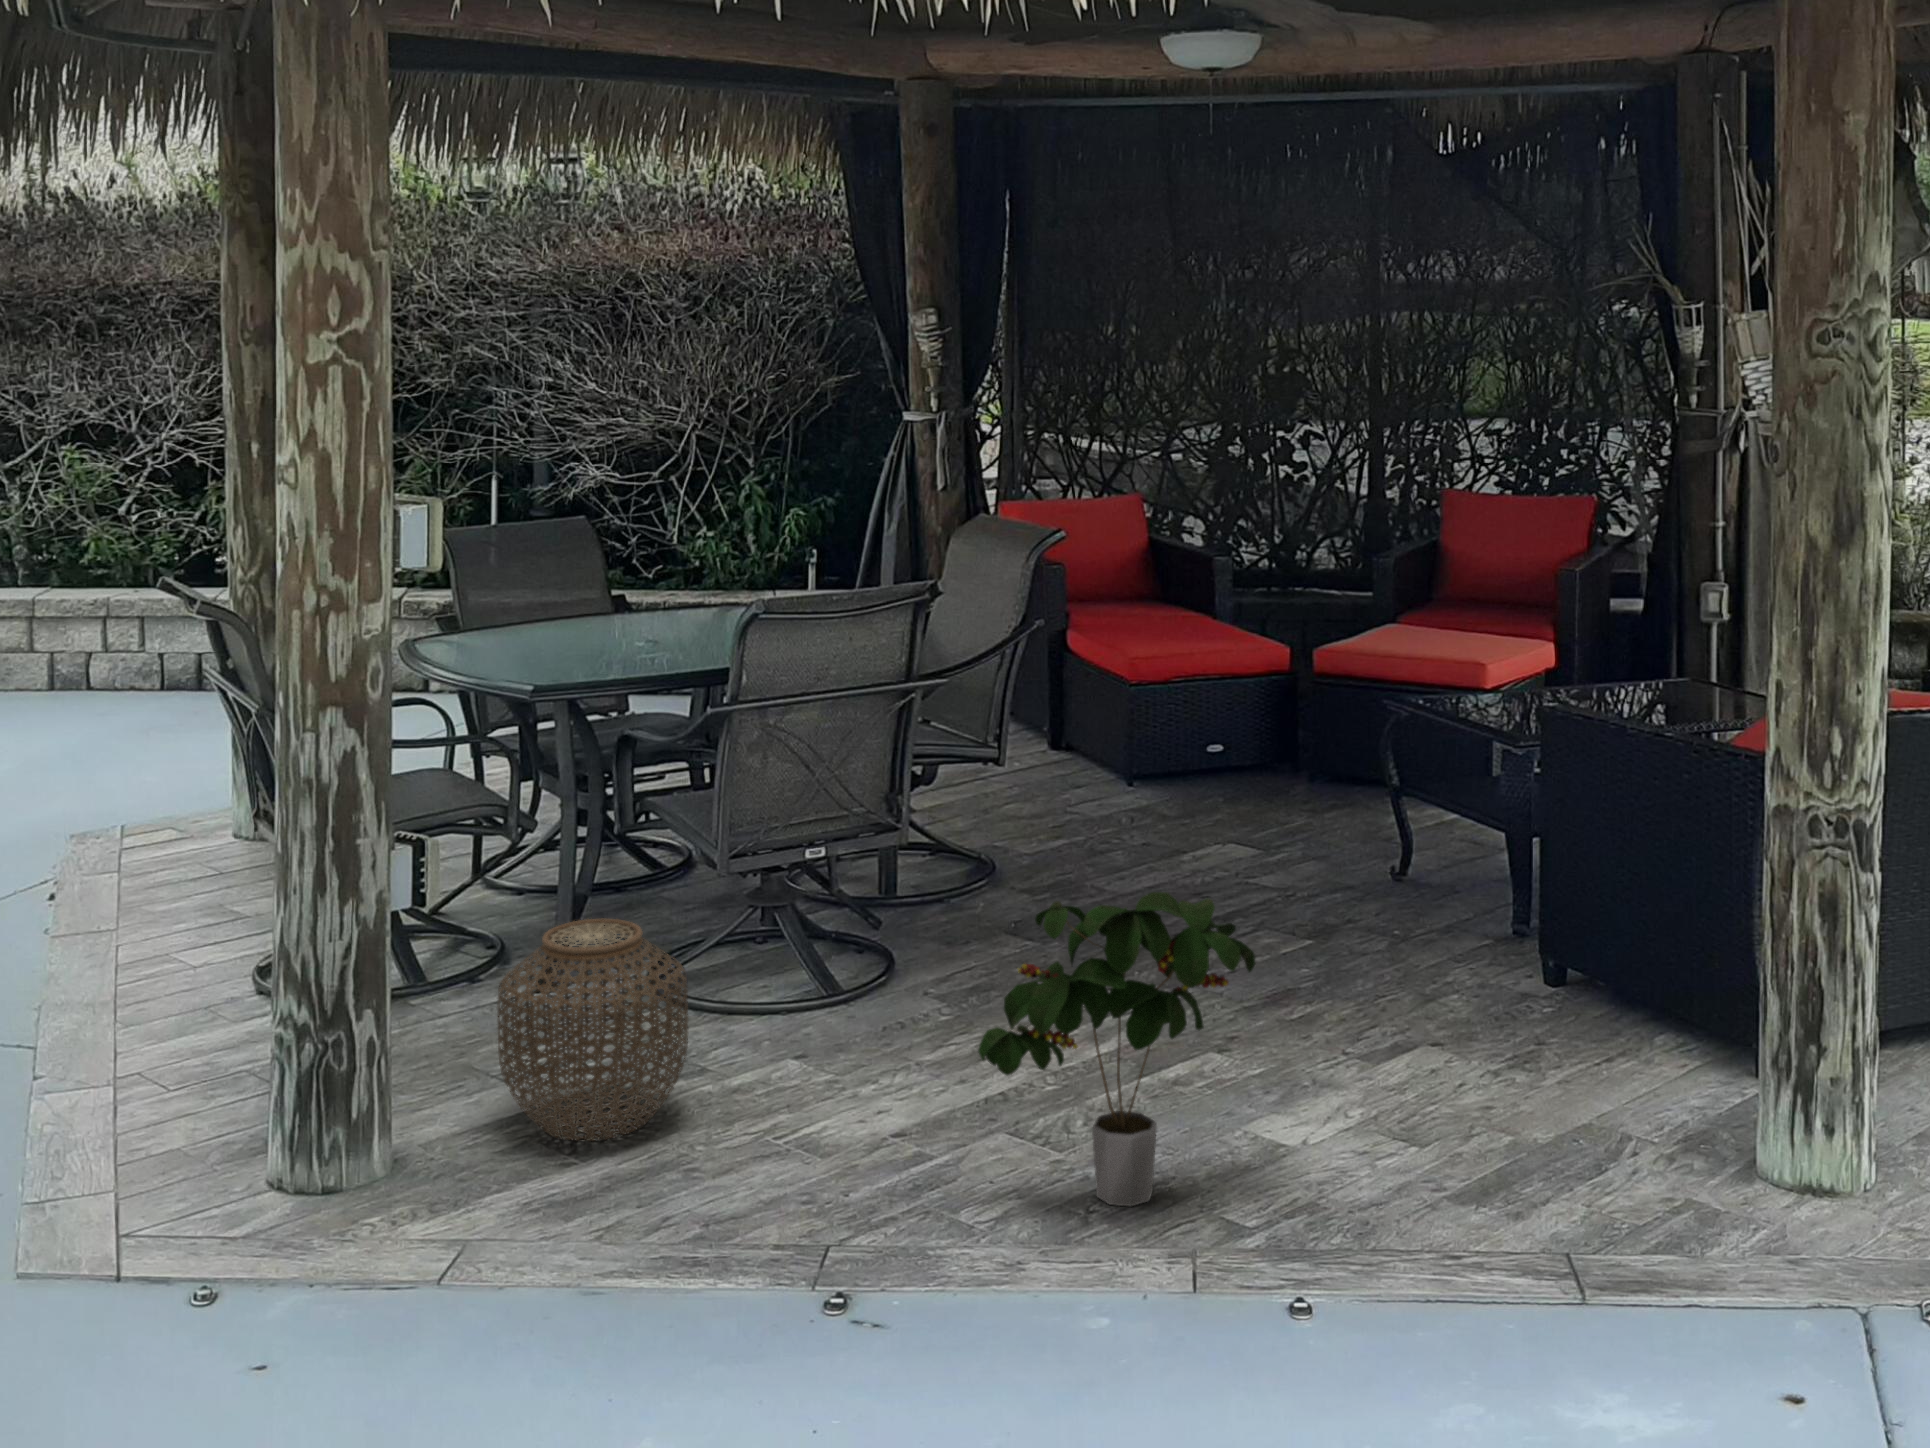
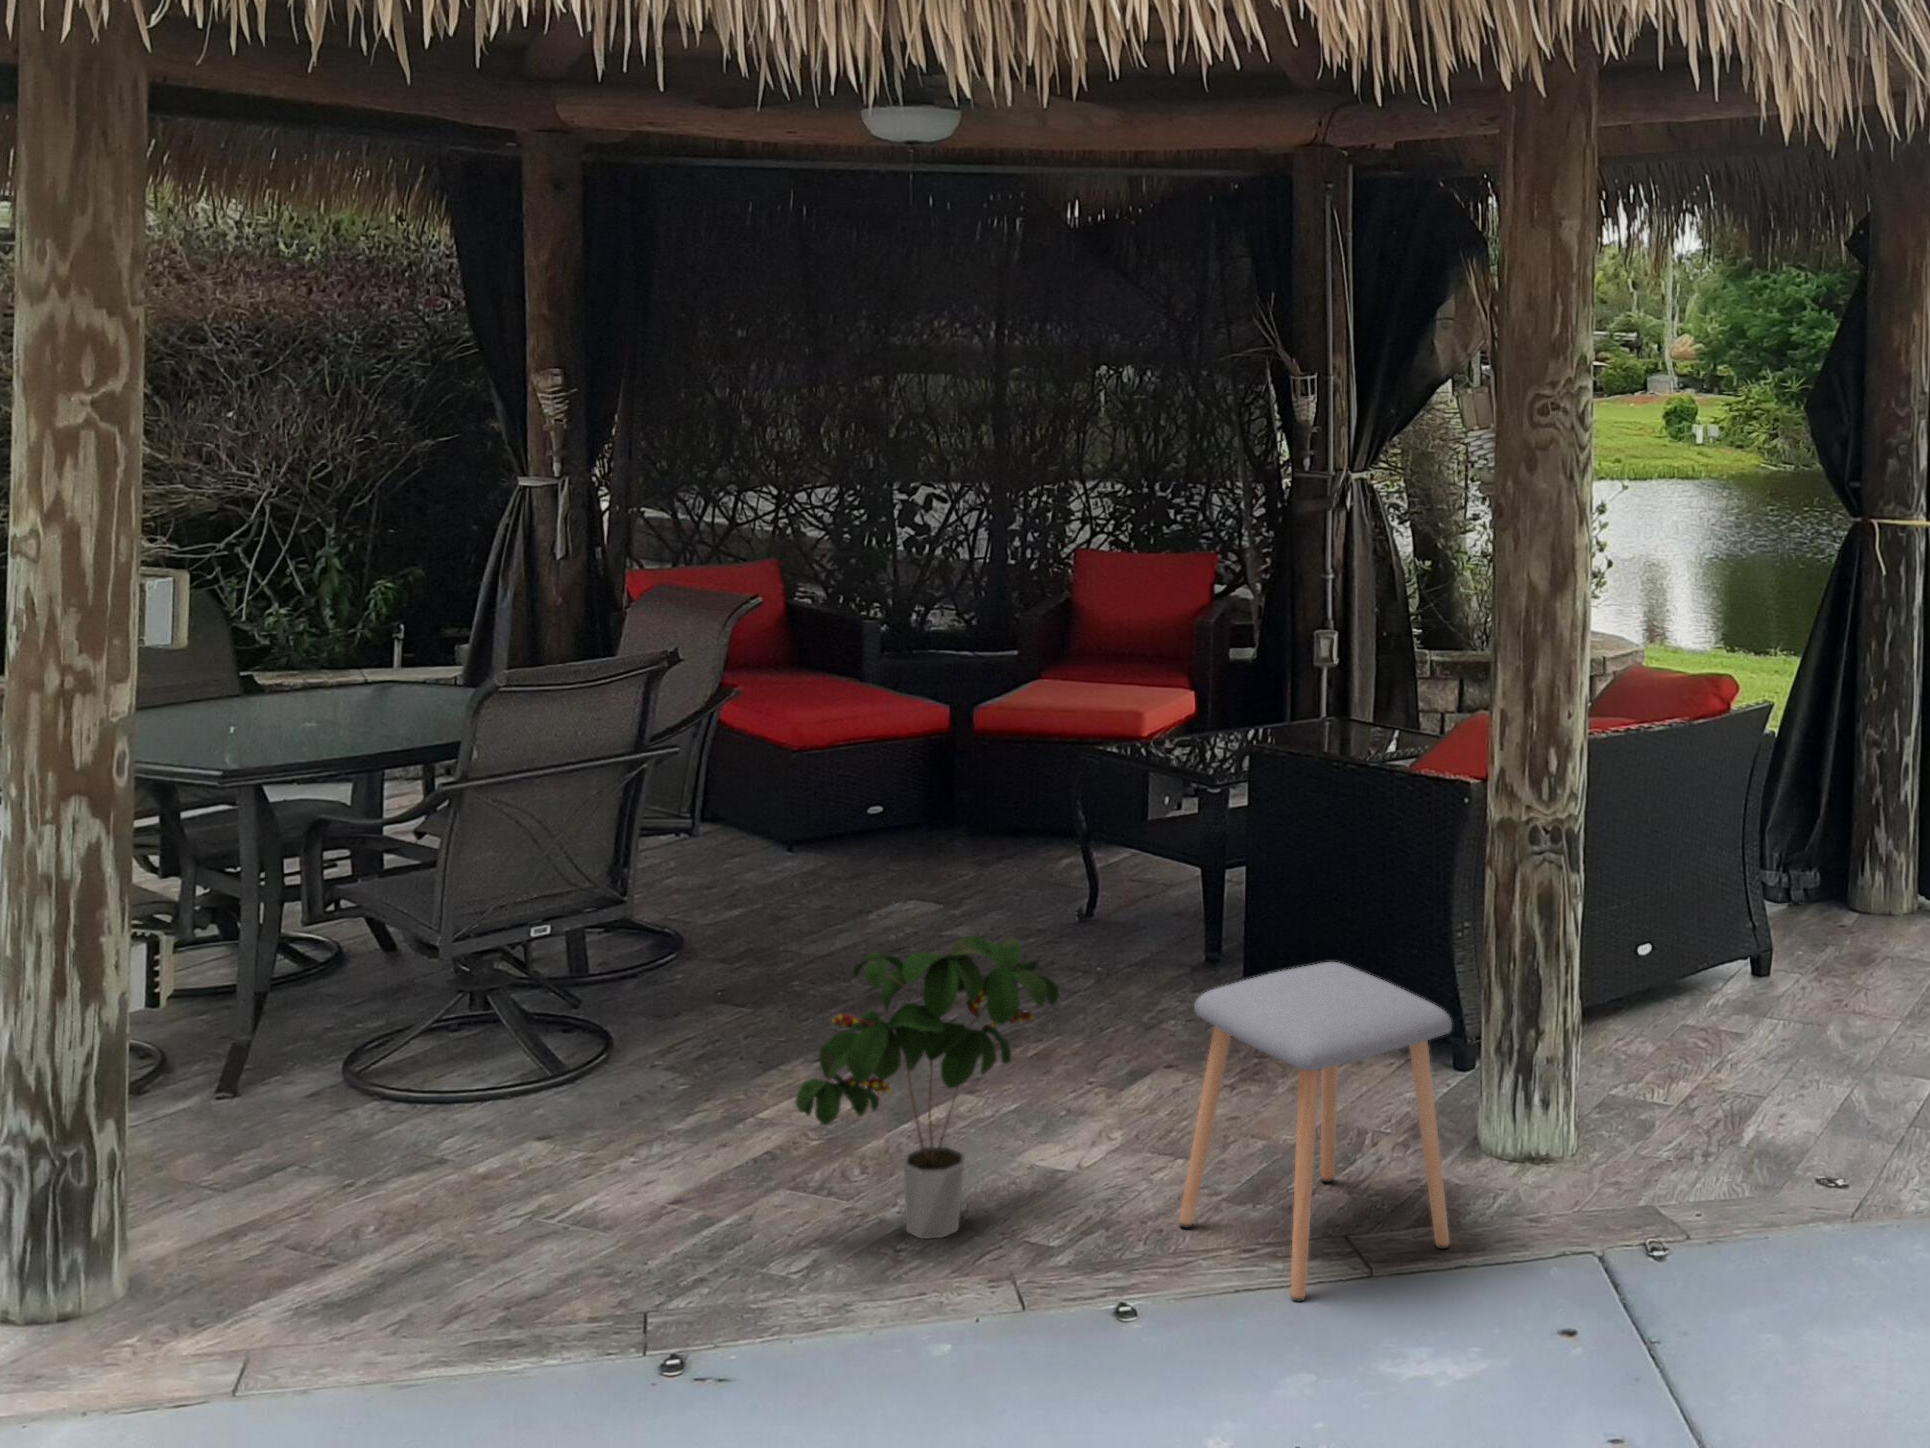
woven basket: present [498,919,688,1141] -> none [248,997,461,1233]
stool: none [1383,947,1687,1316] -> present [1179,962,1452,1302]

